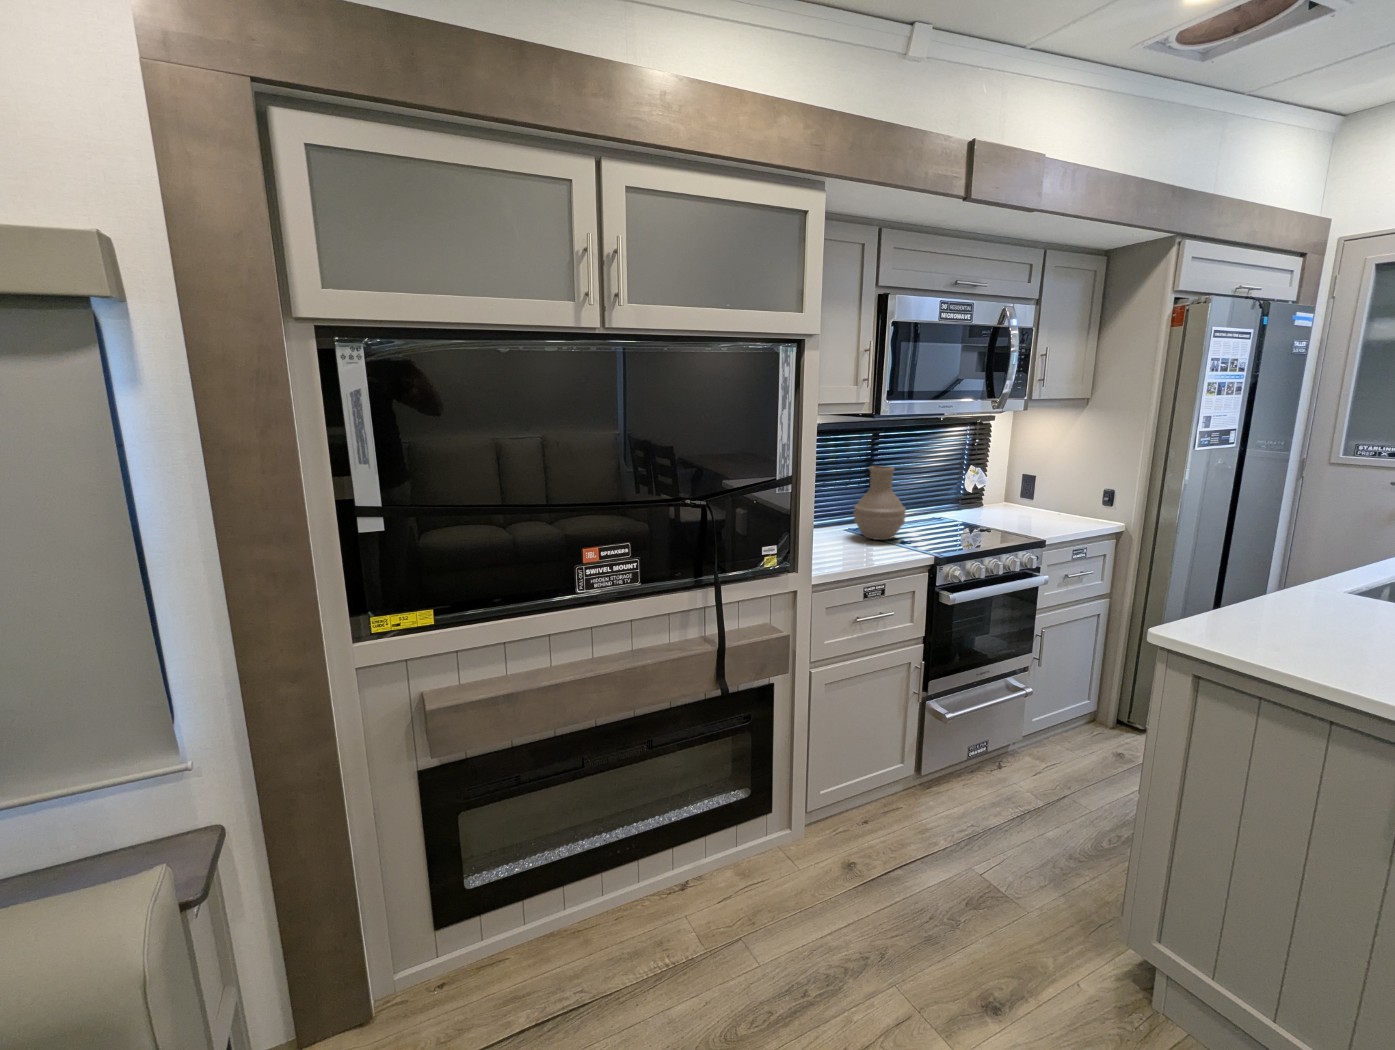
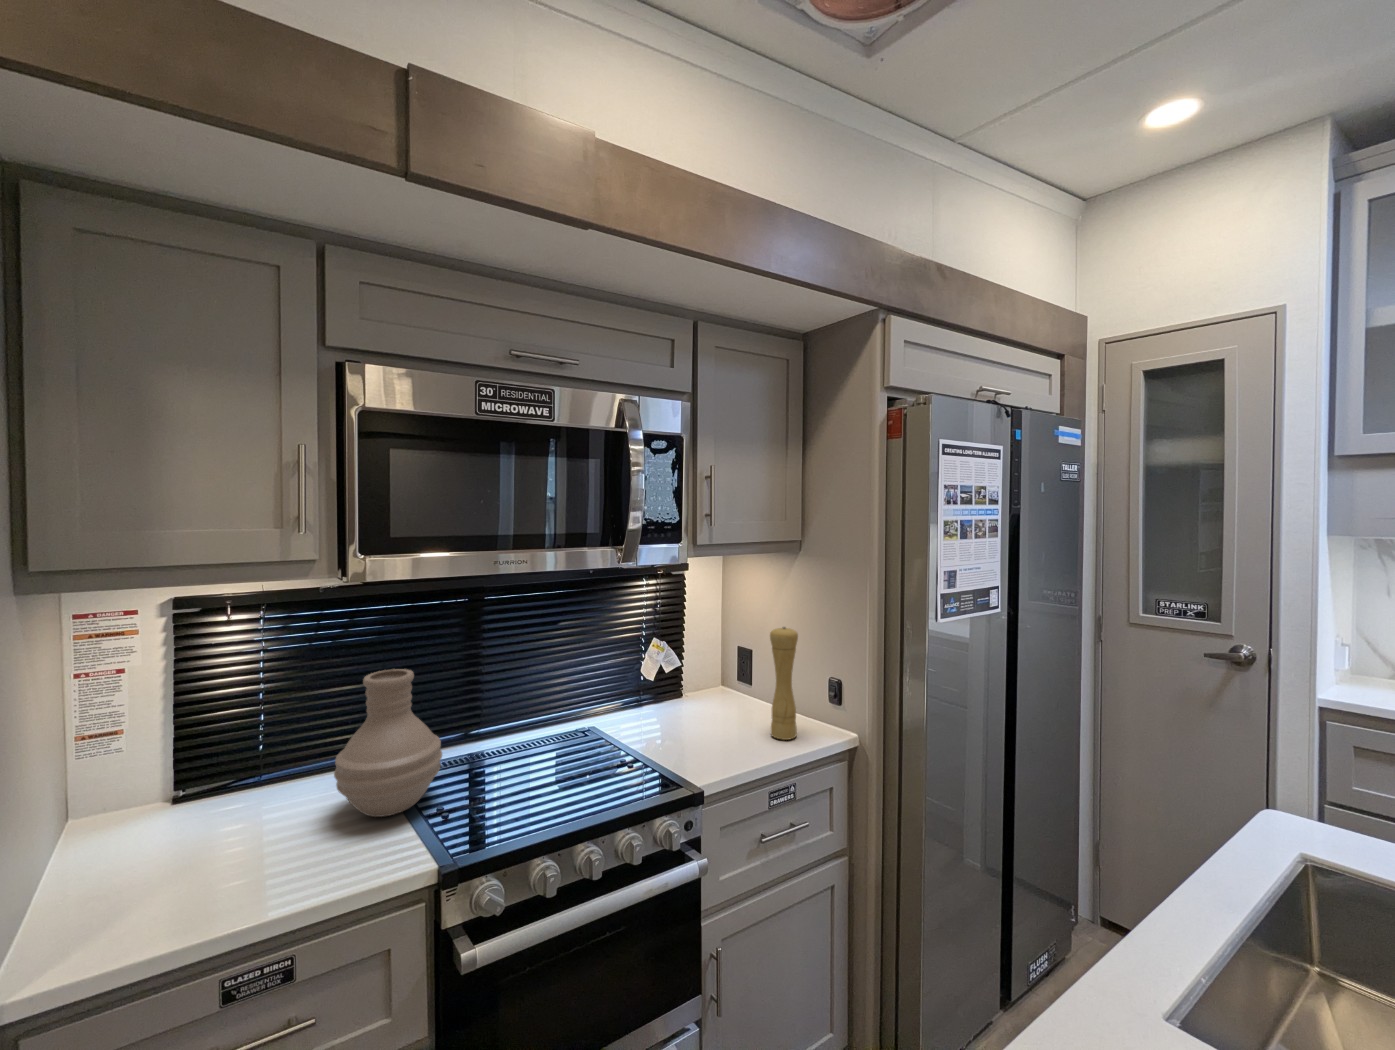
pepper mill: none [1065,454,1092,524] -> present [770,627,798,740]

